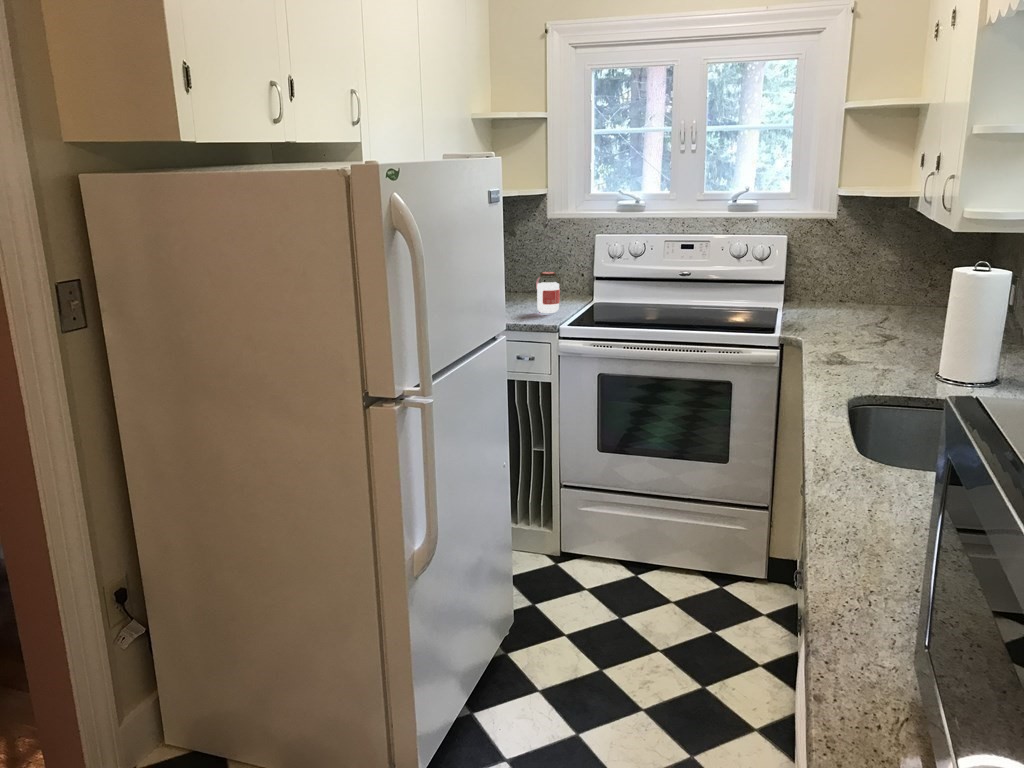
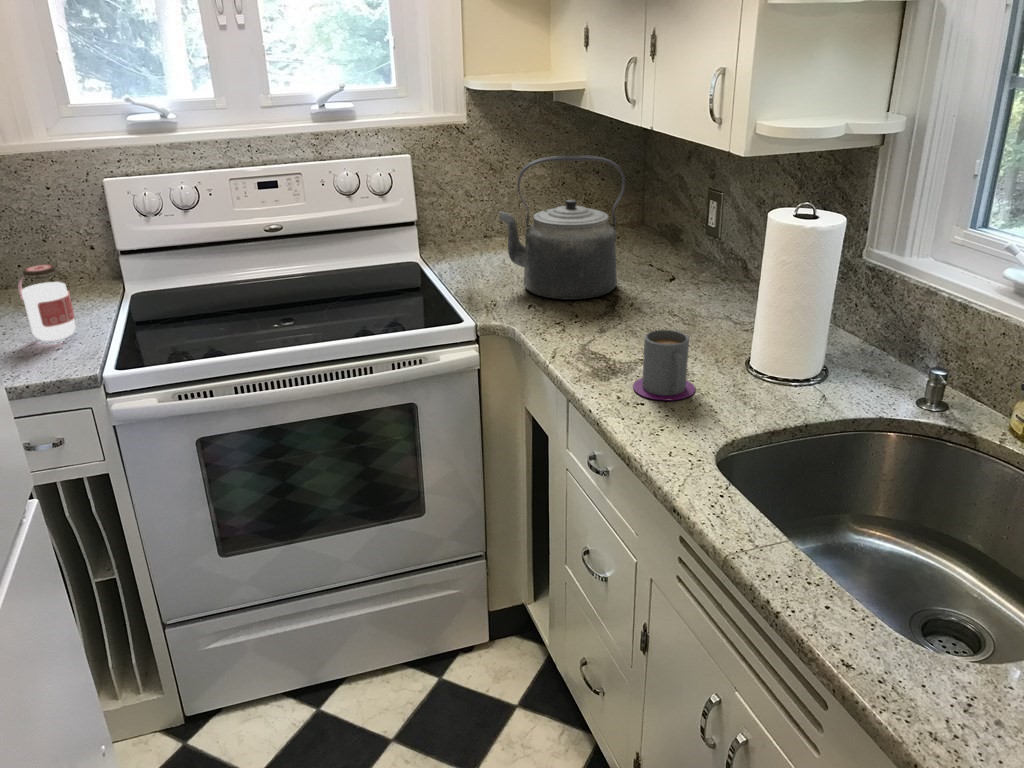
kettle: none [824,237,922,337] -> present [499,156,625,300]
mug: none [849,338,893,381] -> present [633,330,695,400]

